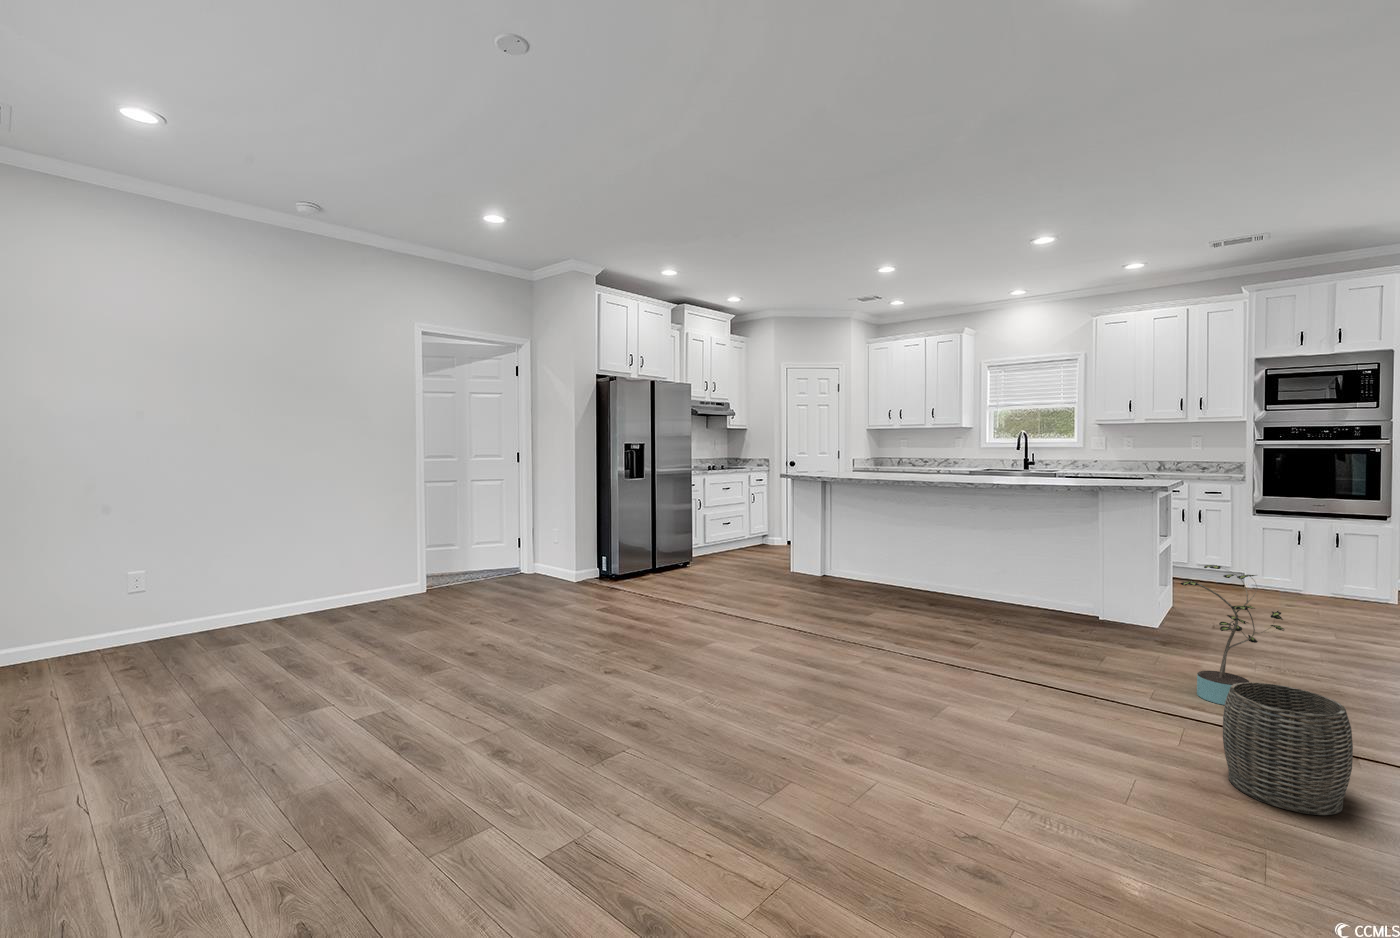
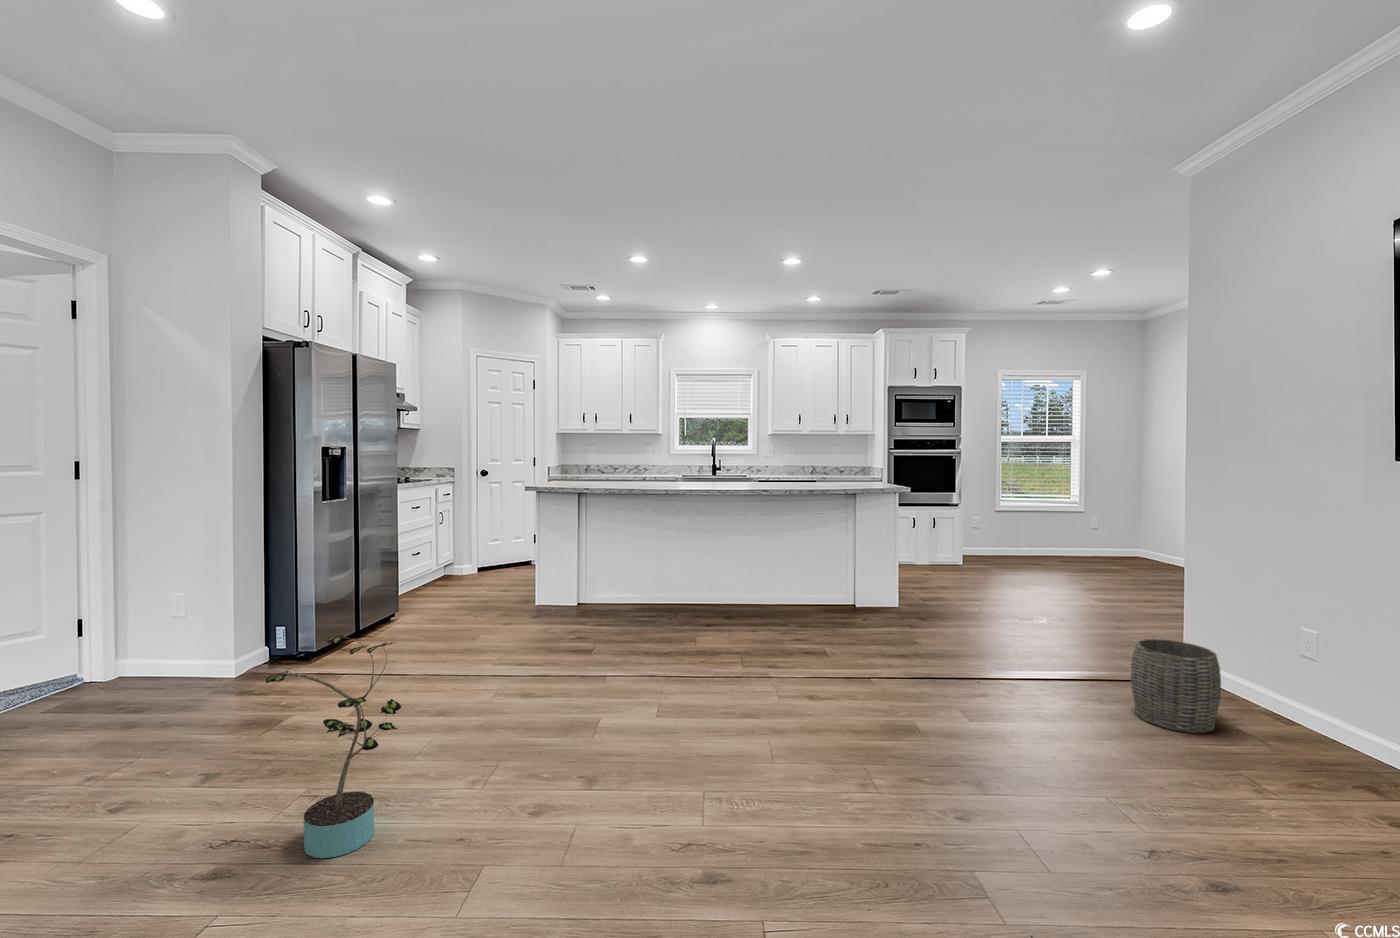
potted plant: present [1180,565,1284,705] -> present [266,635,401,858]

